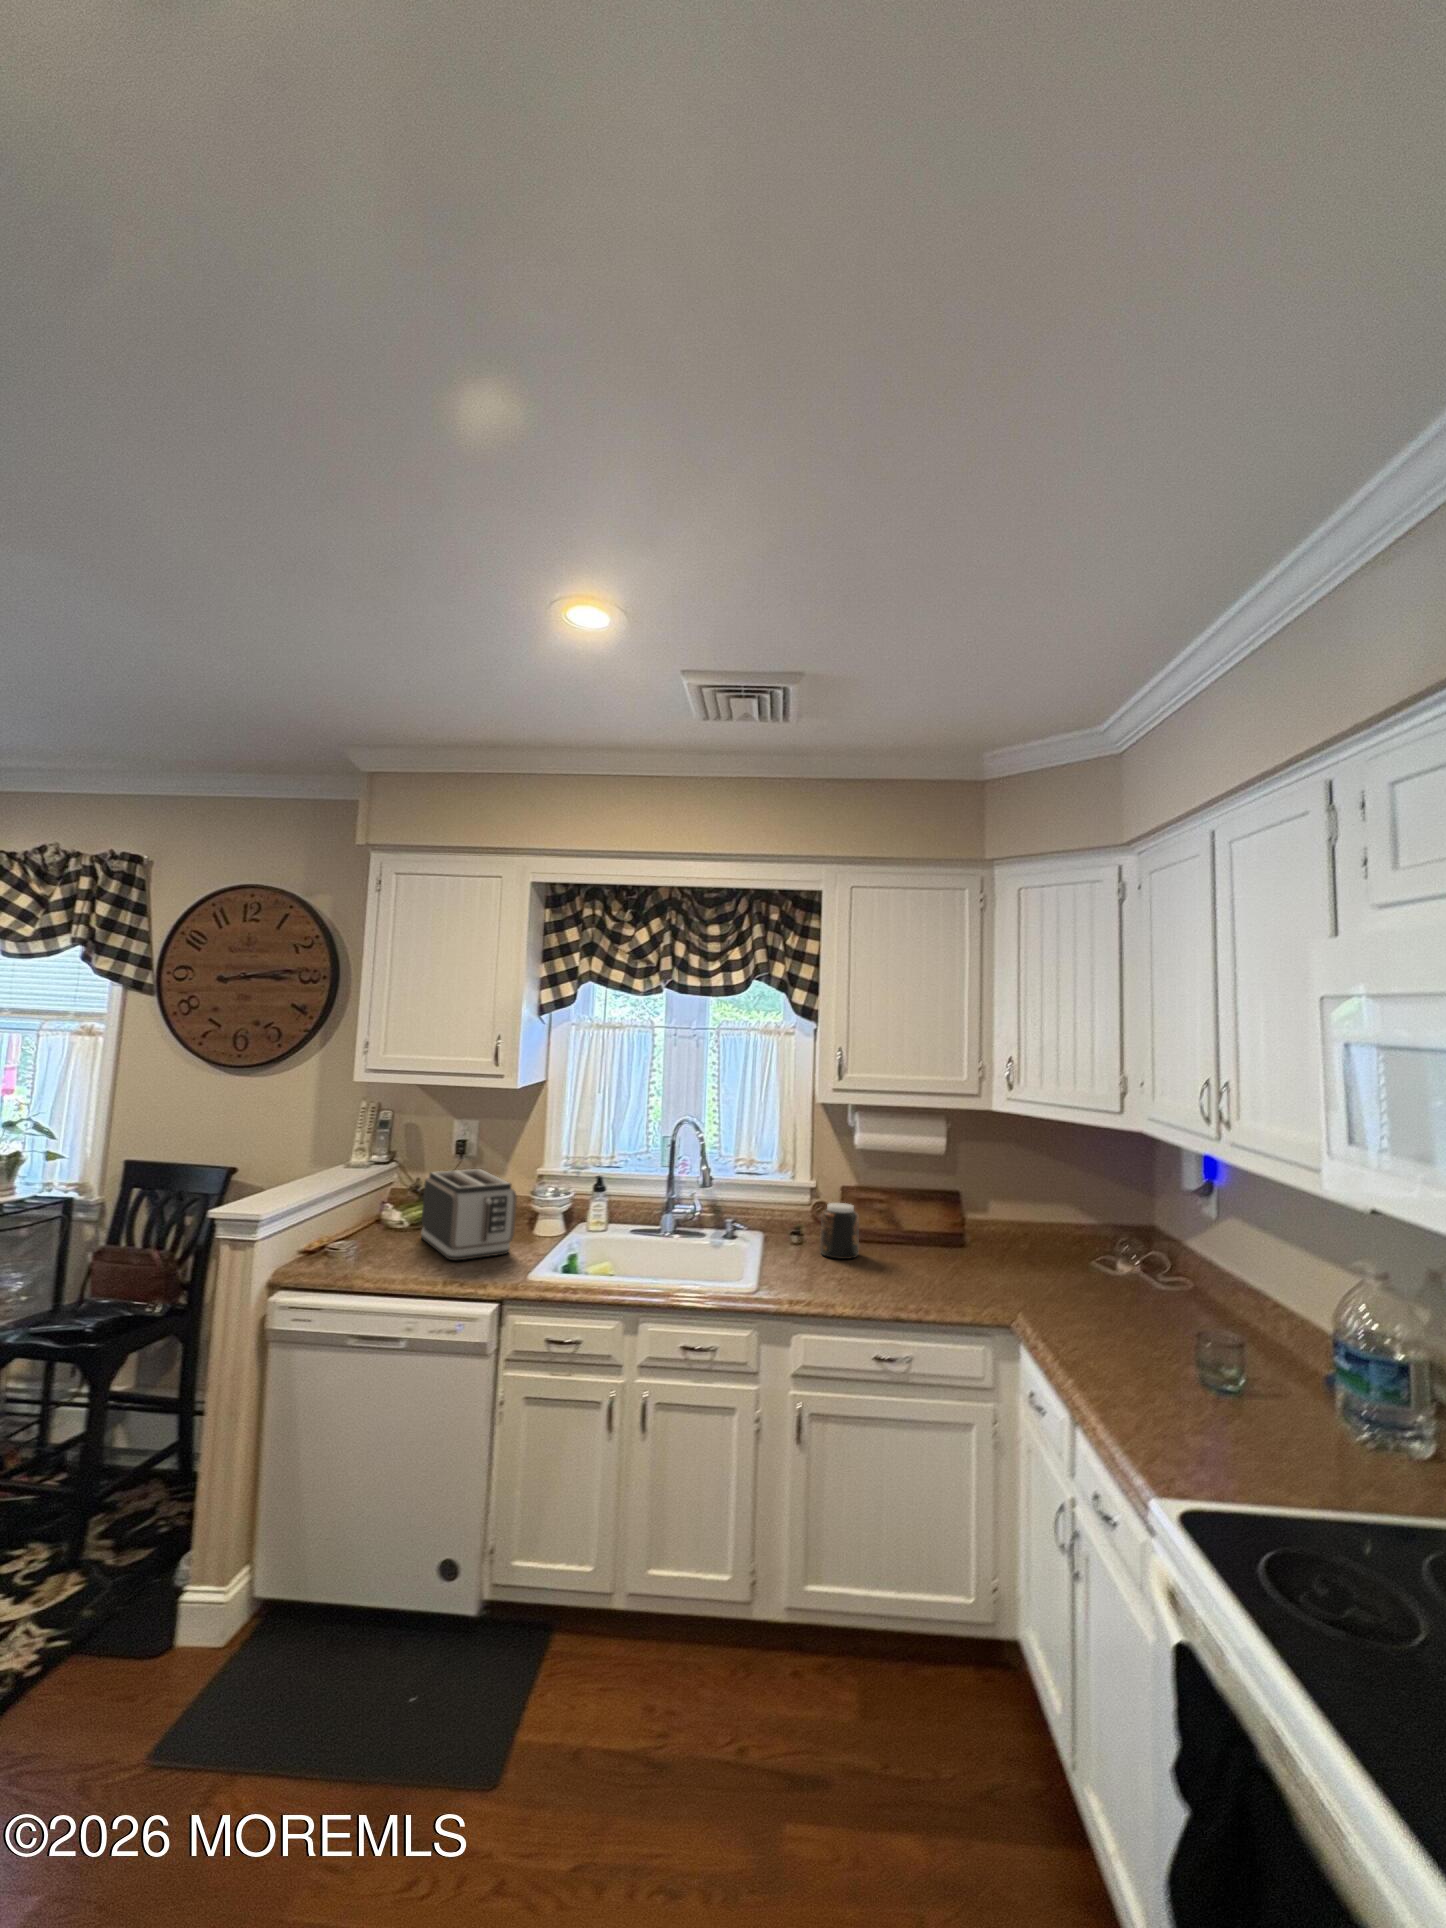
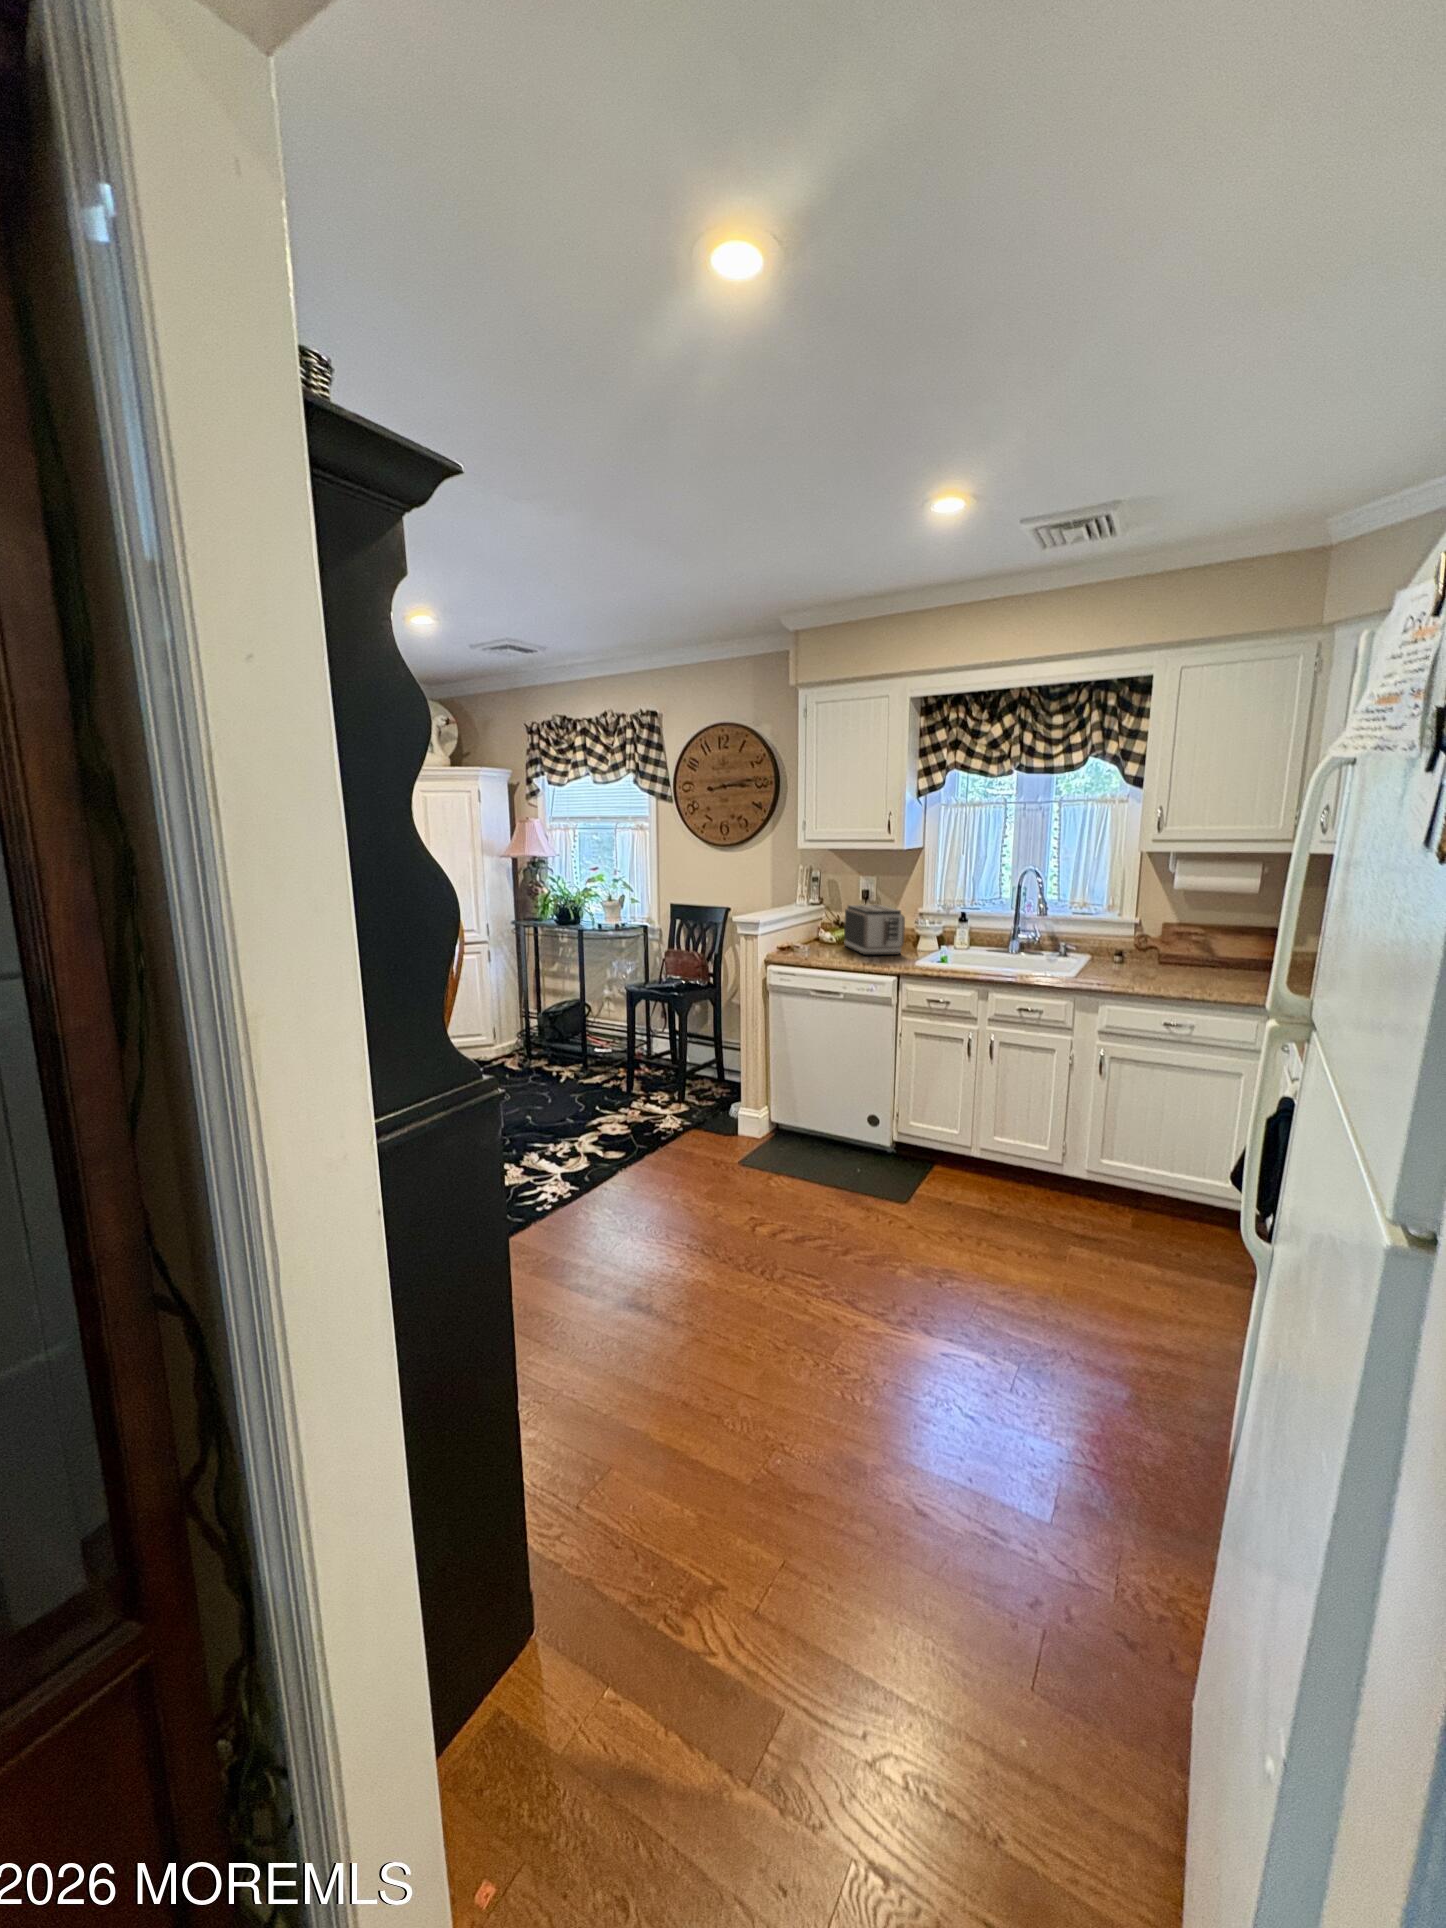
jar: present [820,1203,859,1259] -> none [1136,930,1172,969]

